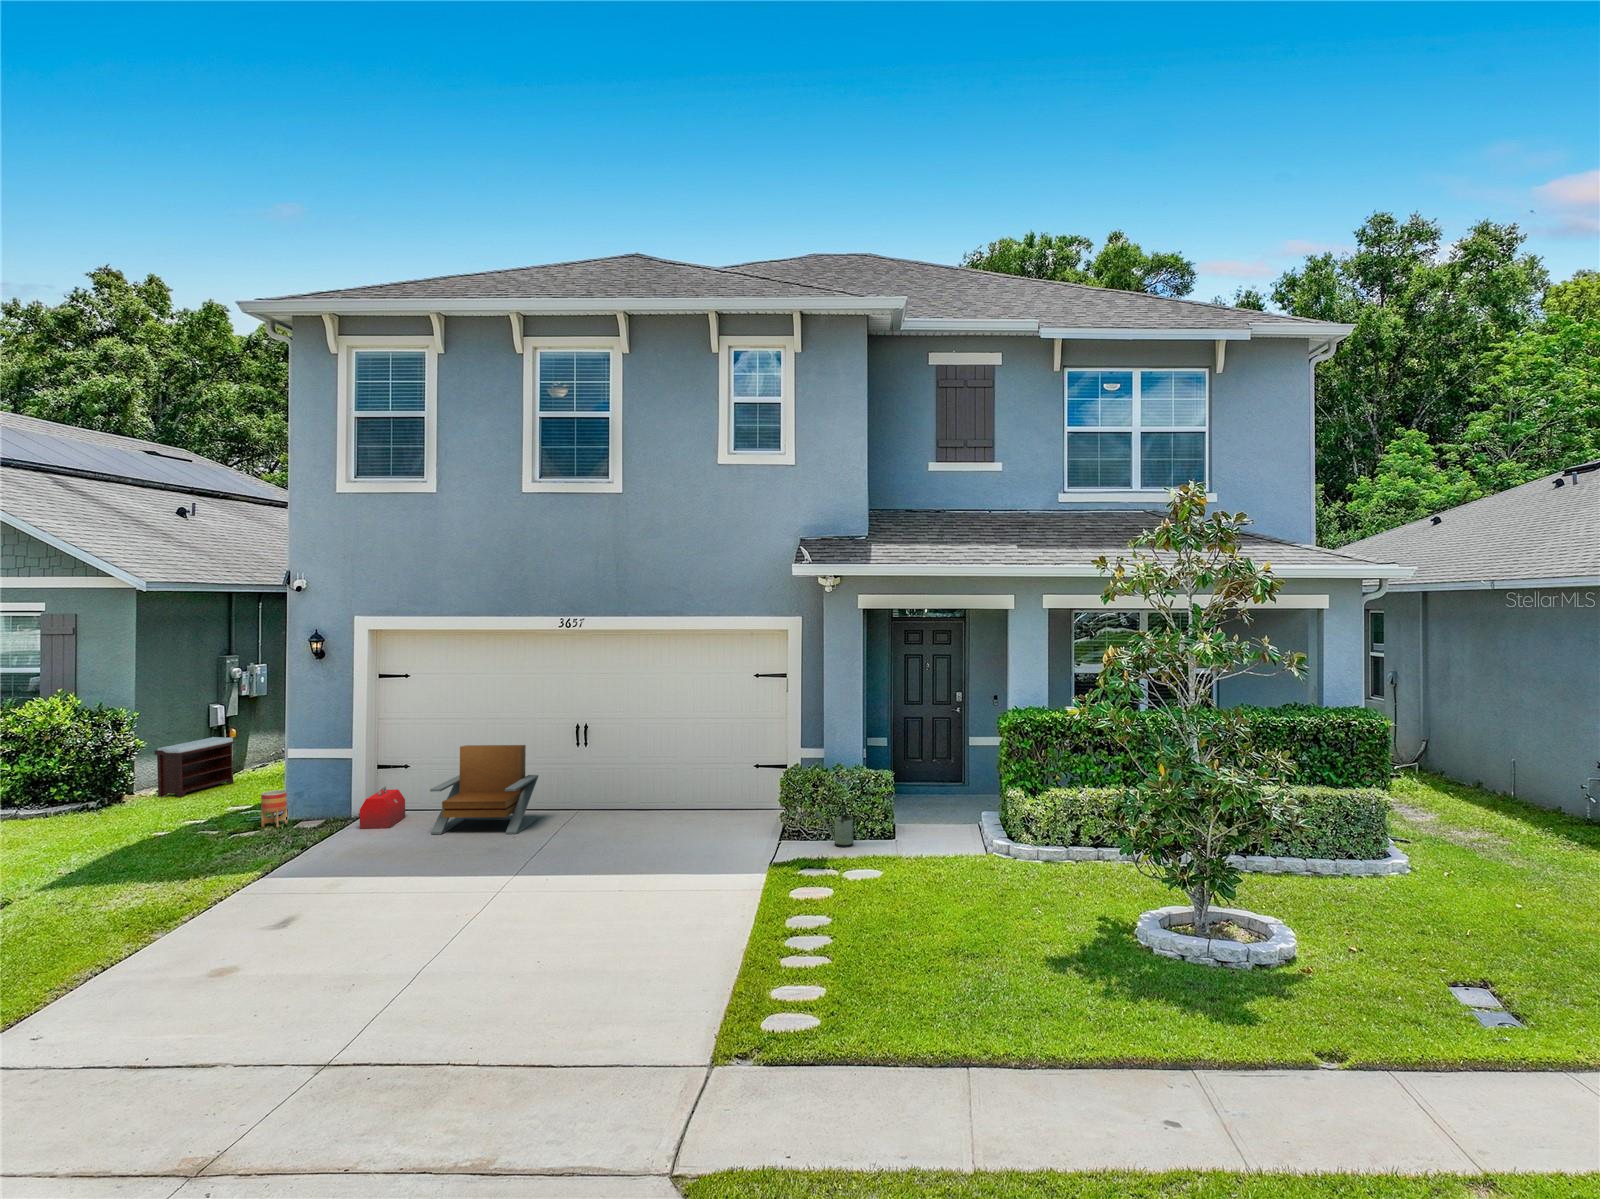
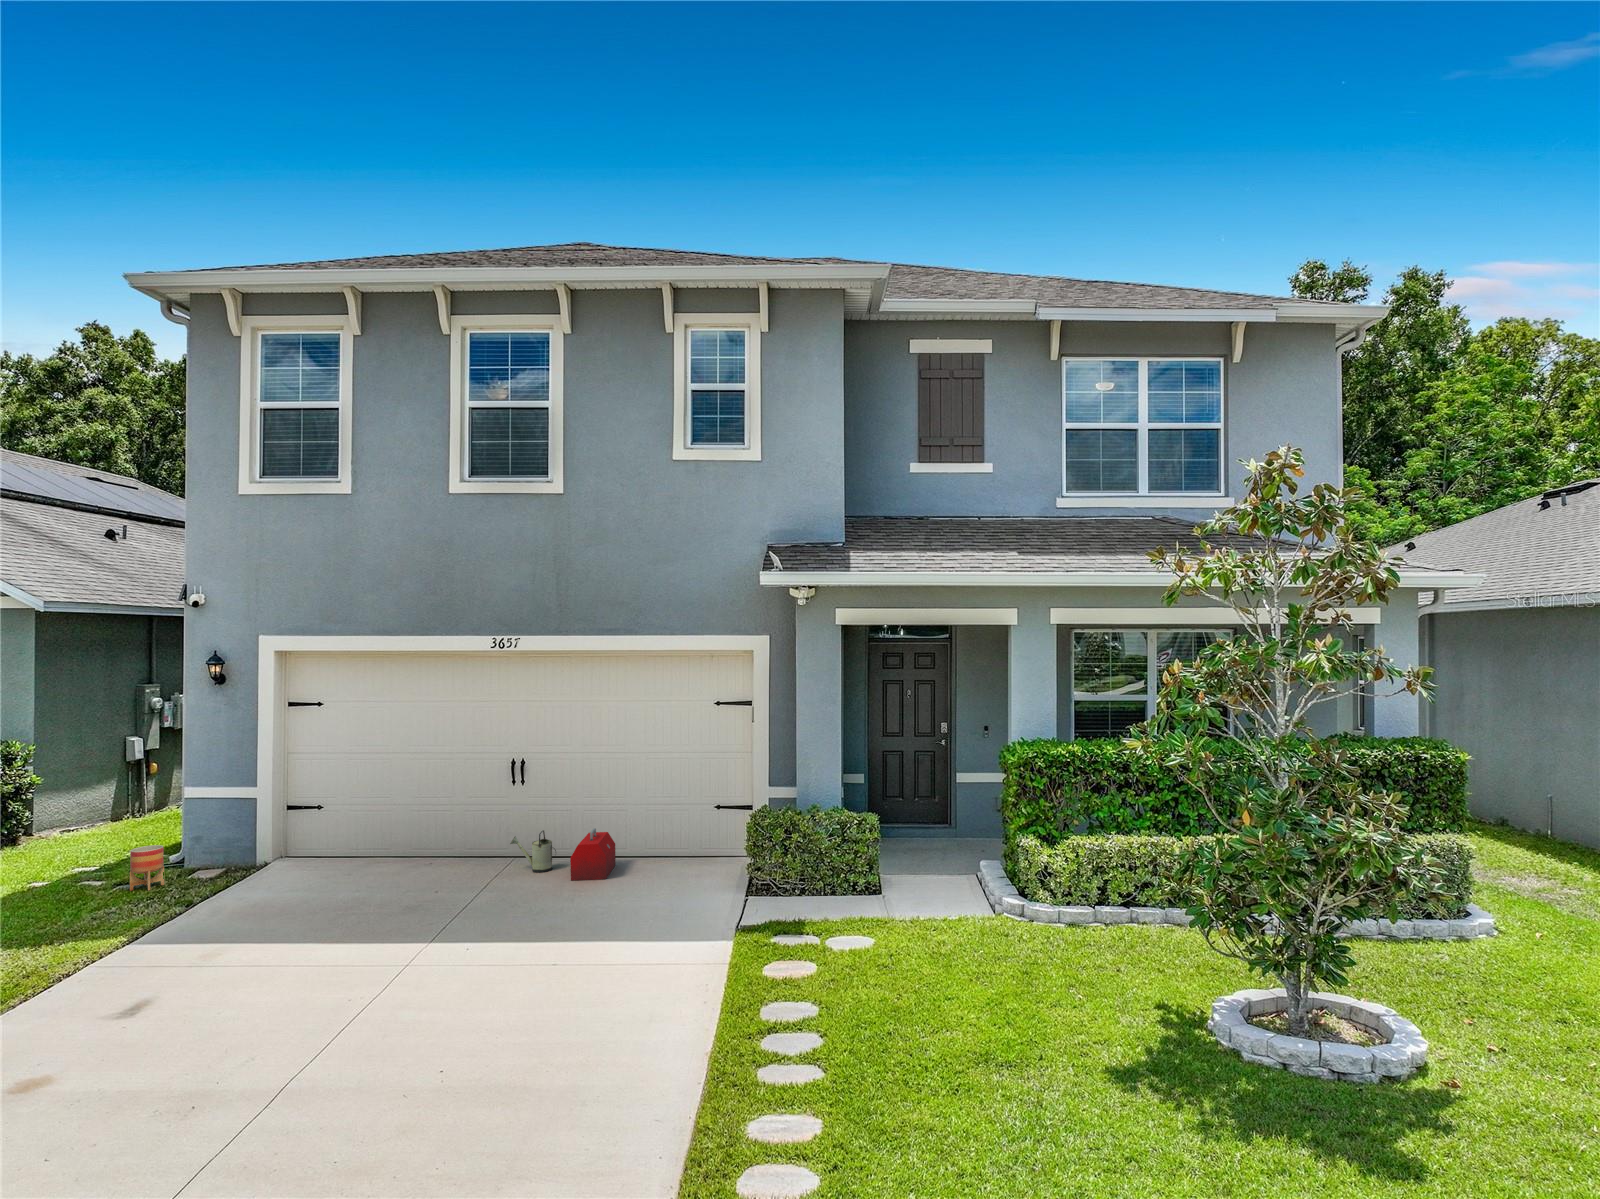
bench: present [154,737,235,798] -> none [32,782,138,853]
lounge chair: present [430,745,538,834] -> none [328,787,465,897]
toolbox: present [359,786,405,829] -> present [570,828,616,880]
watering can: present [814,807,854,847] -> present [510,830,556,873]

